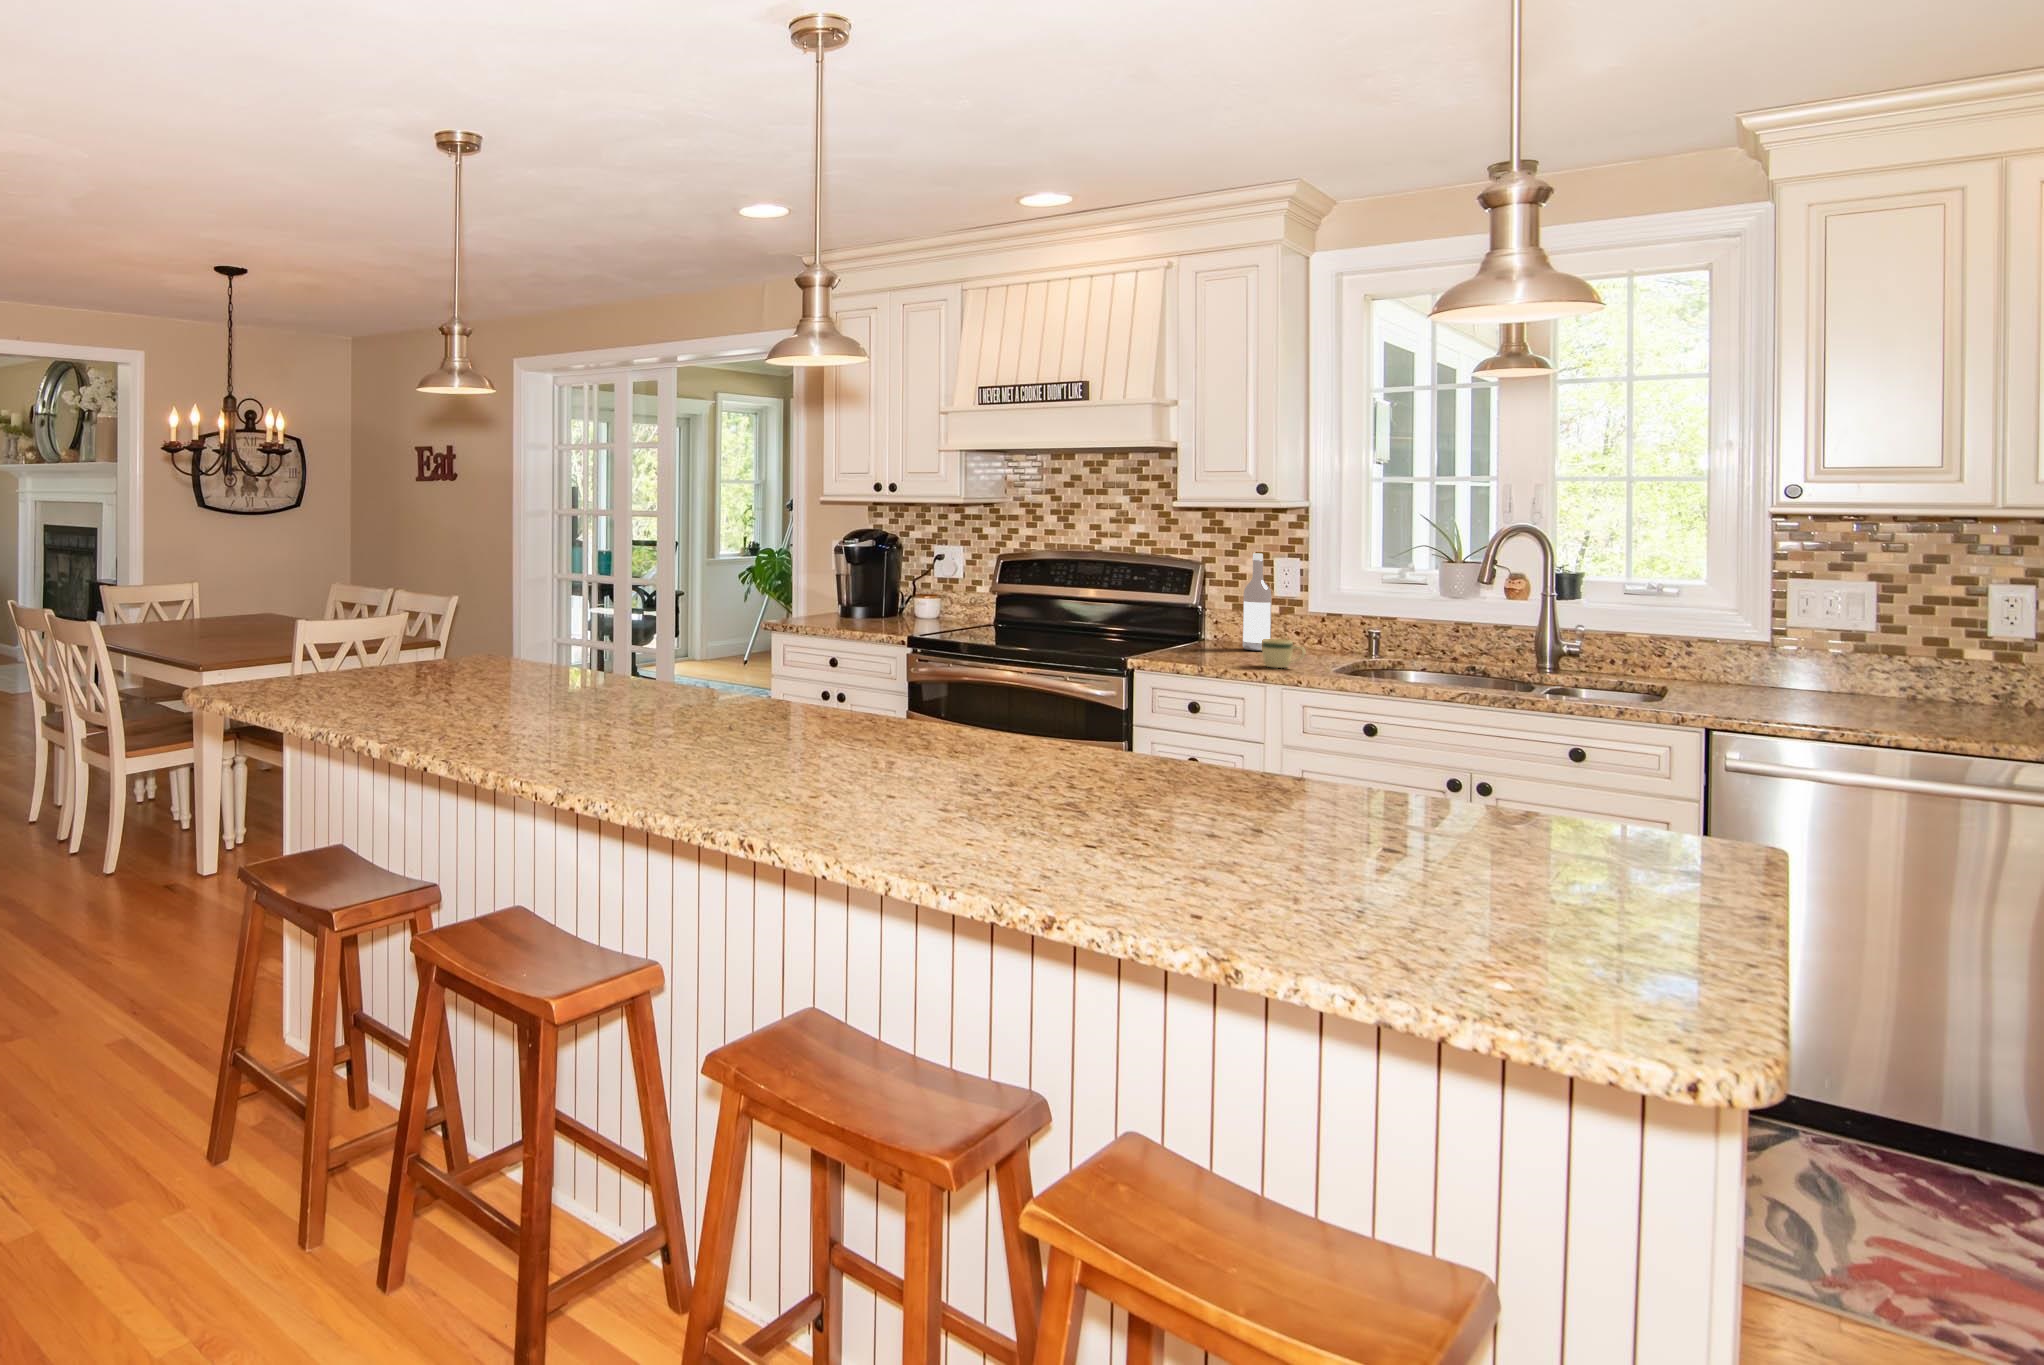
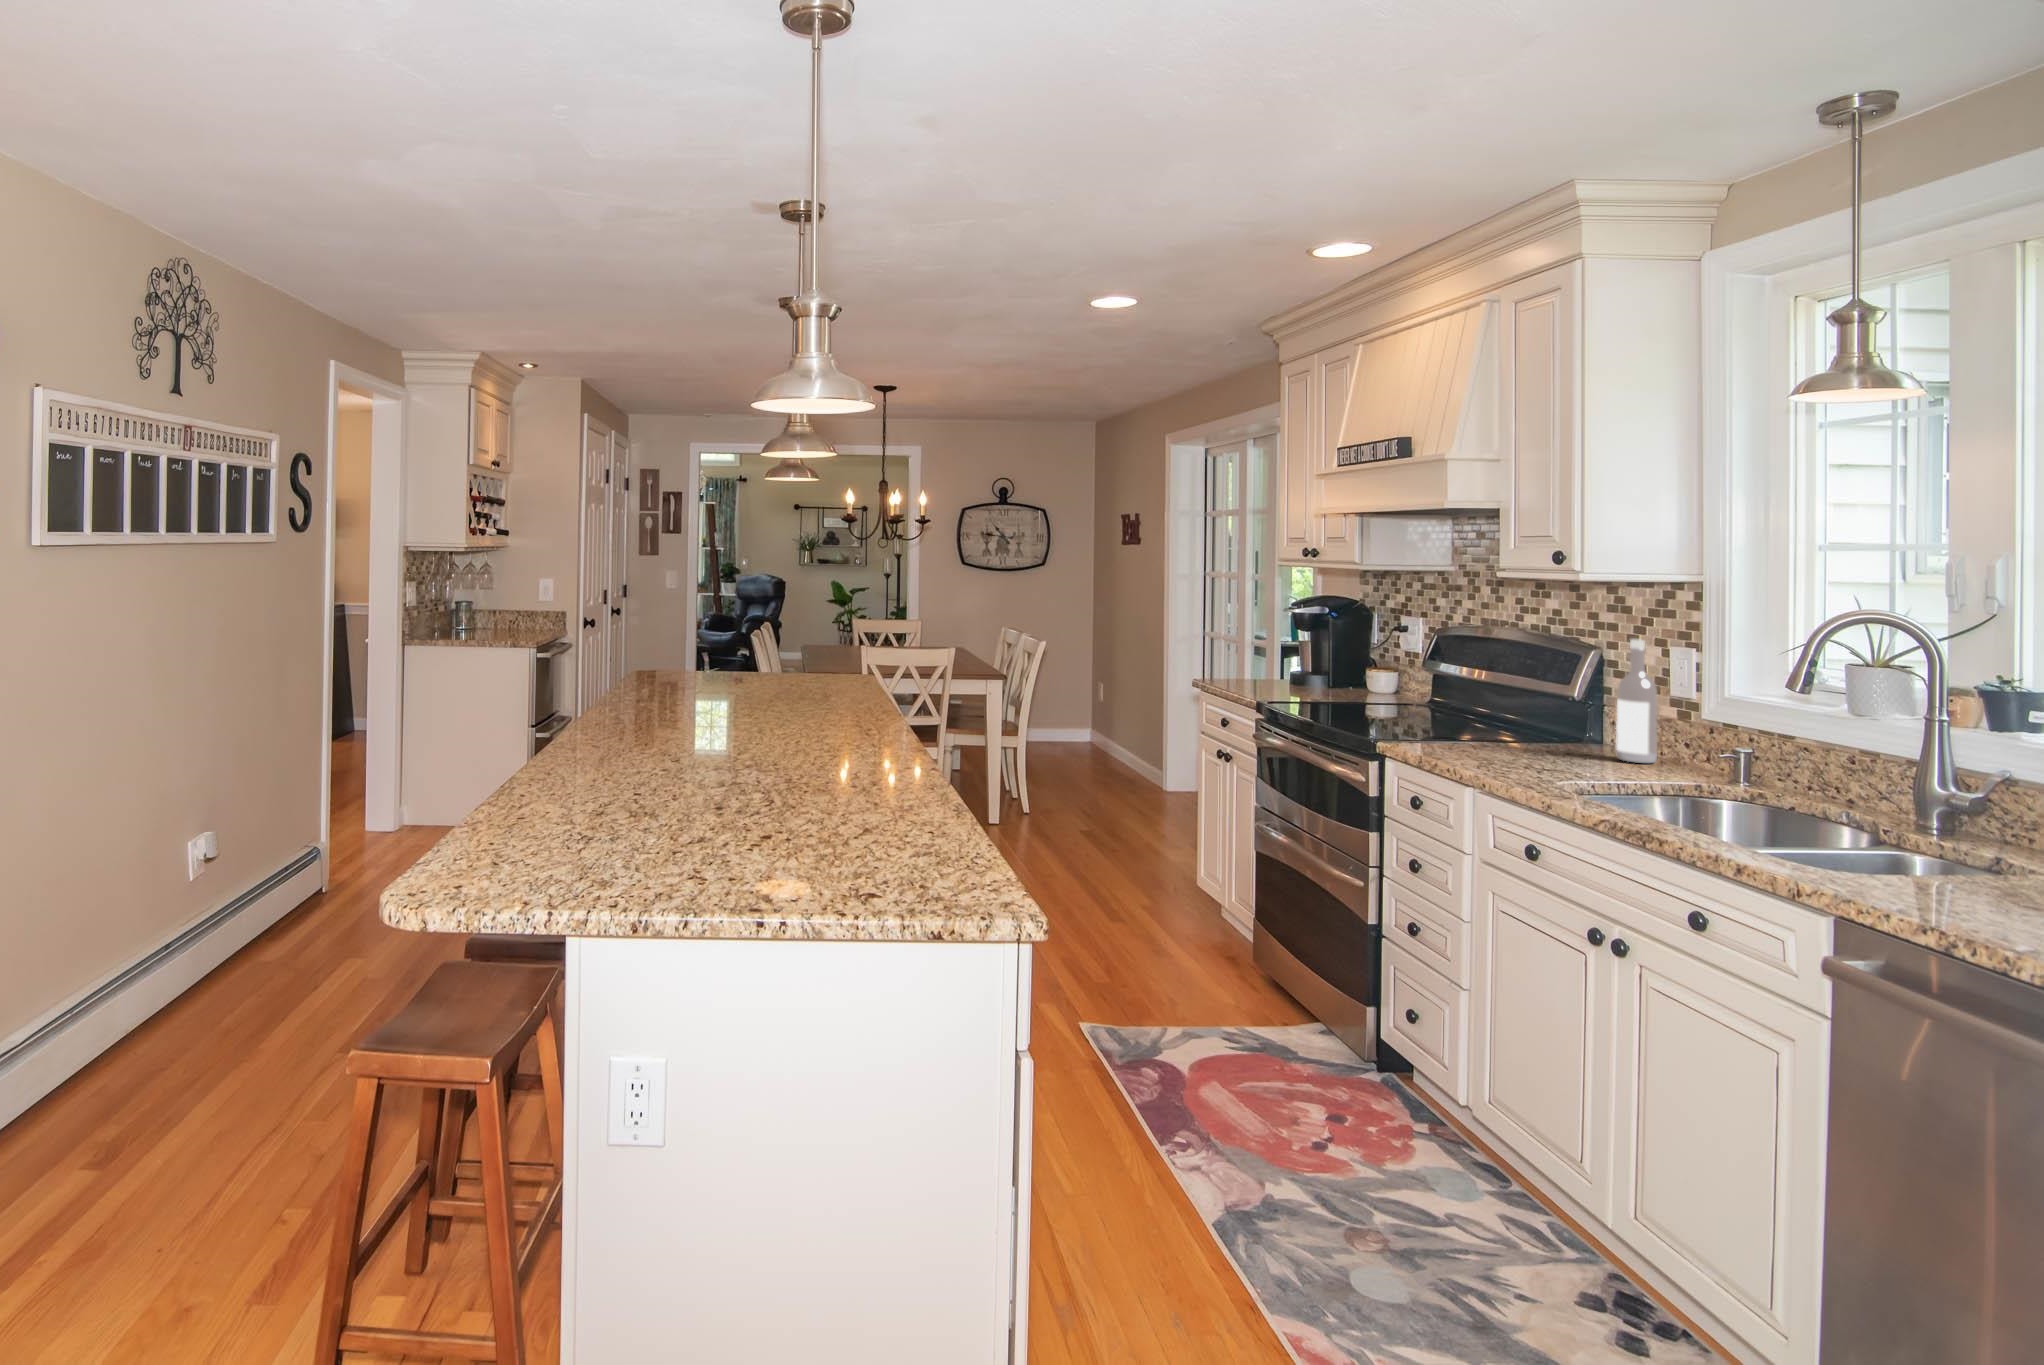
mug: present [1262,639,1306,668] -> none [1533,742,1578,779]

